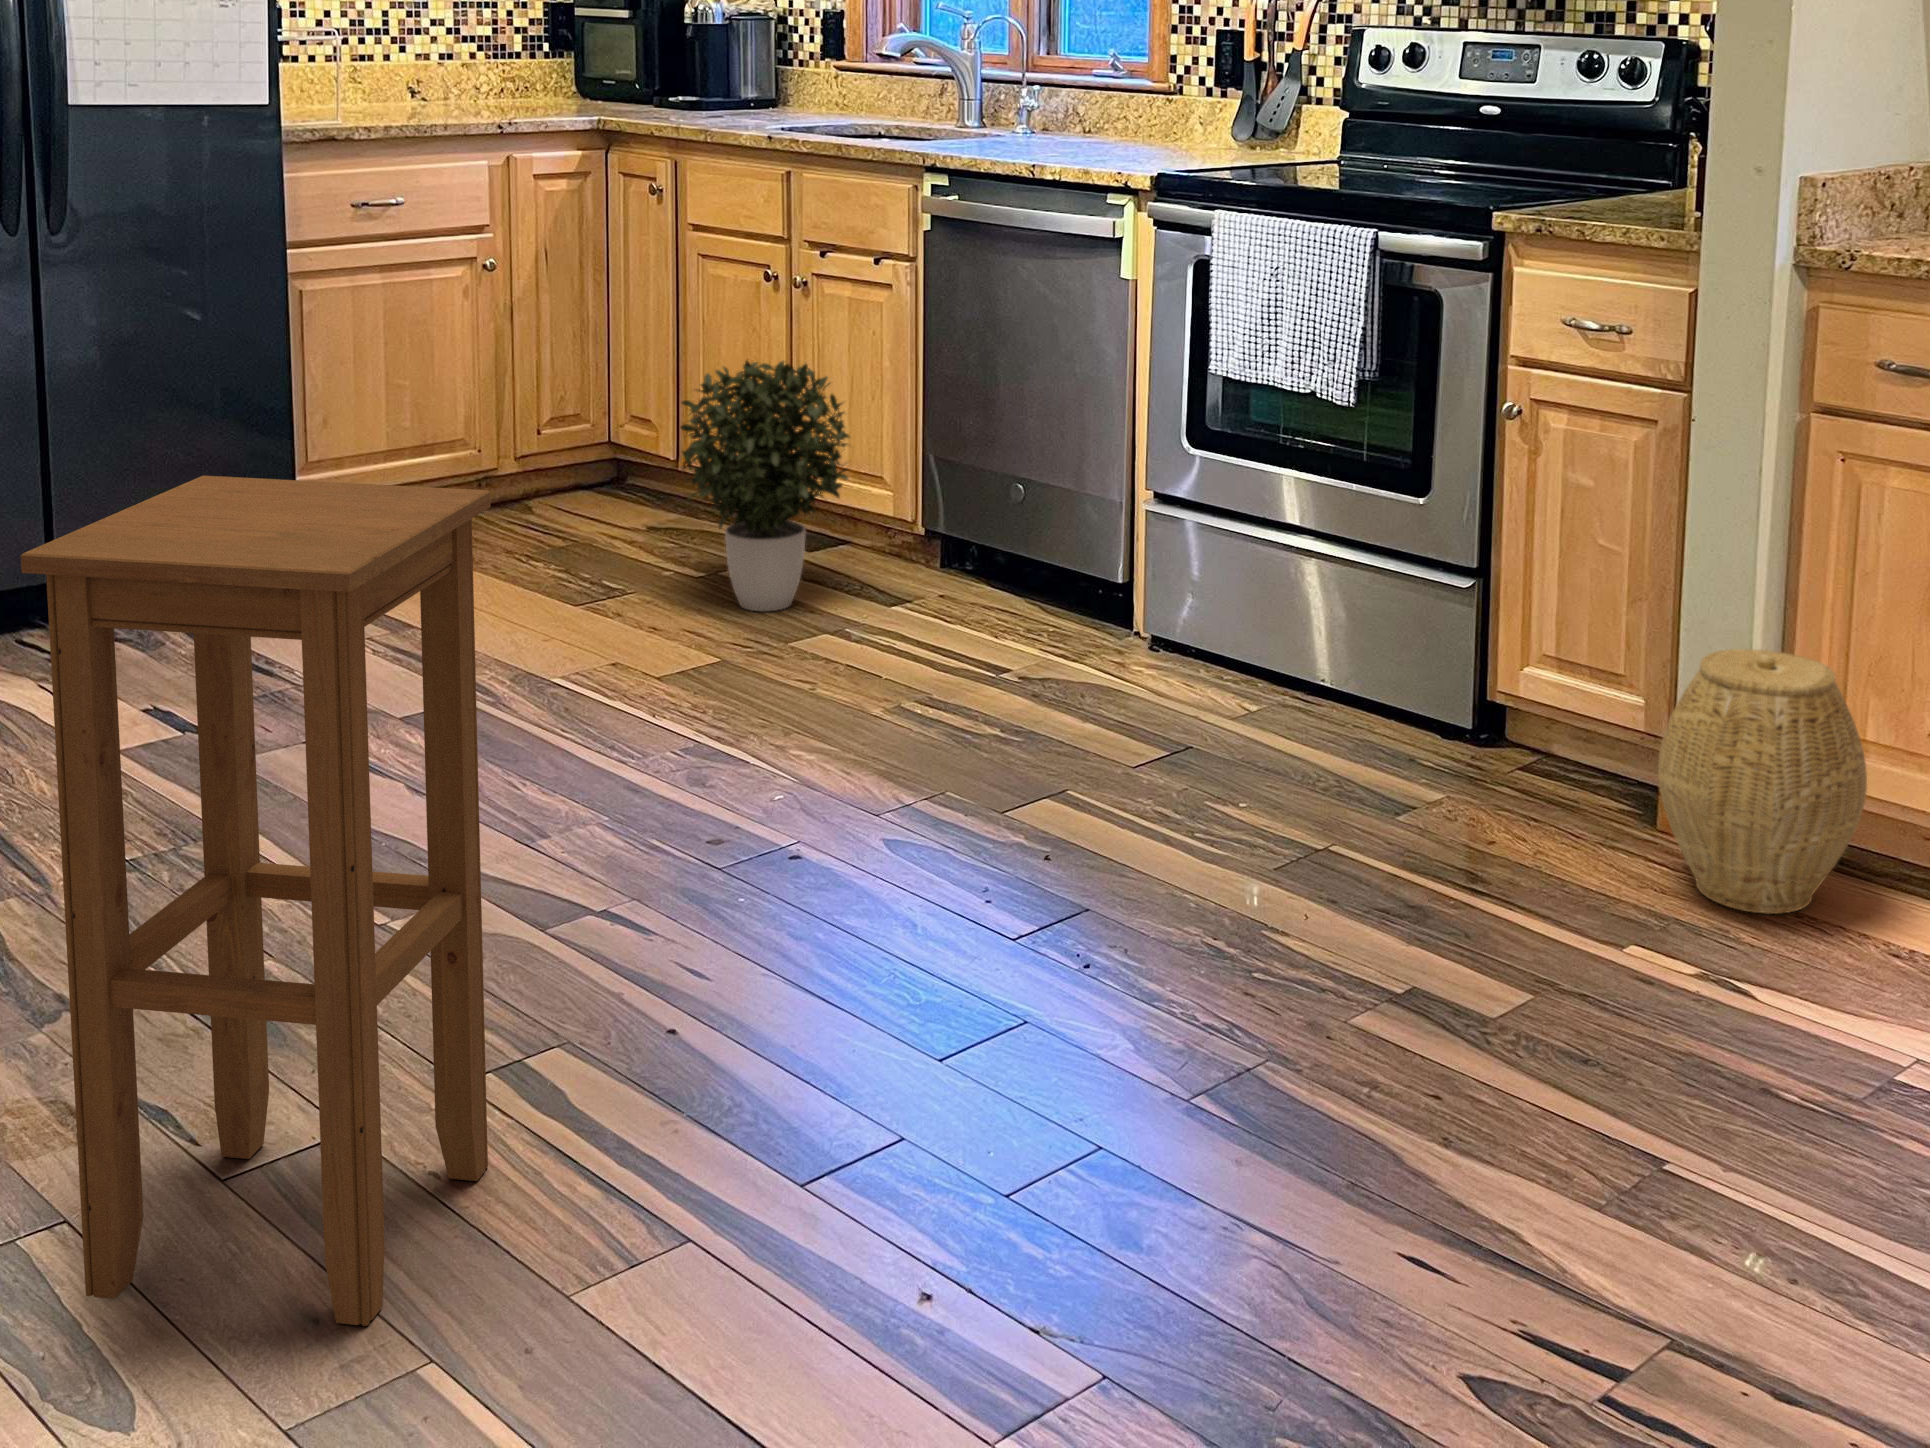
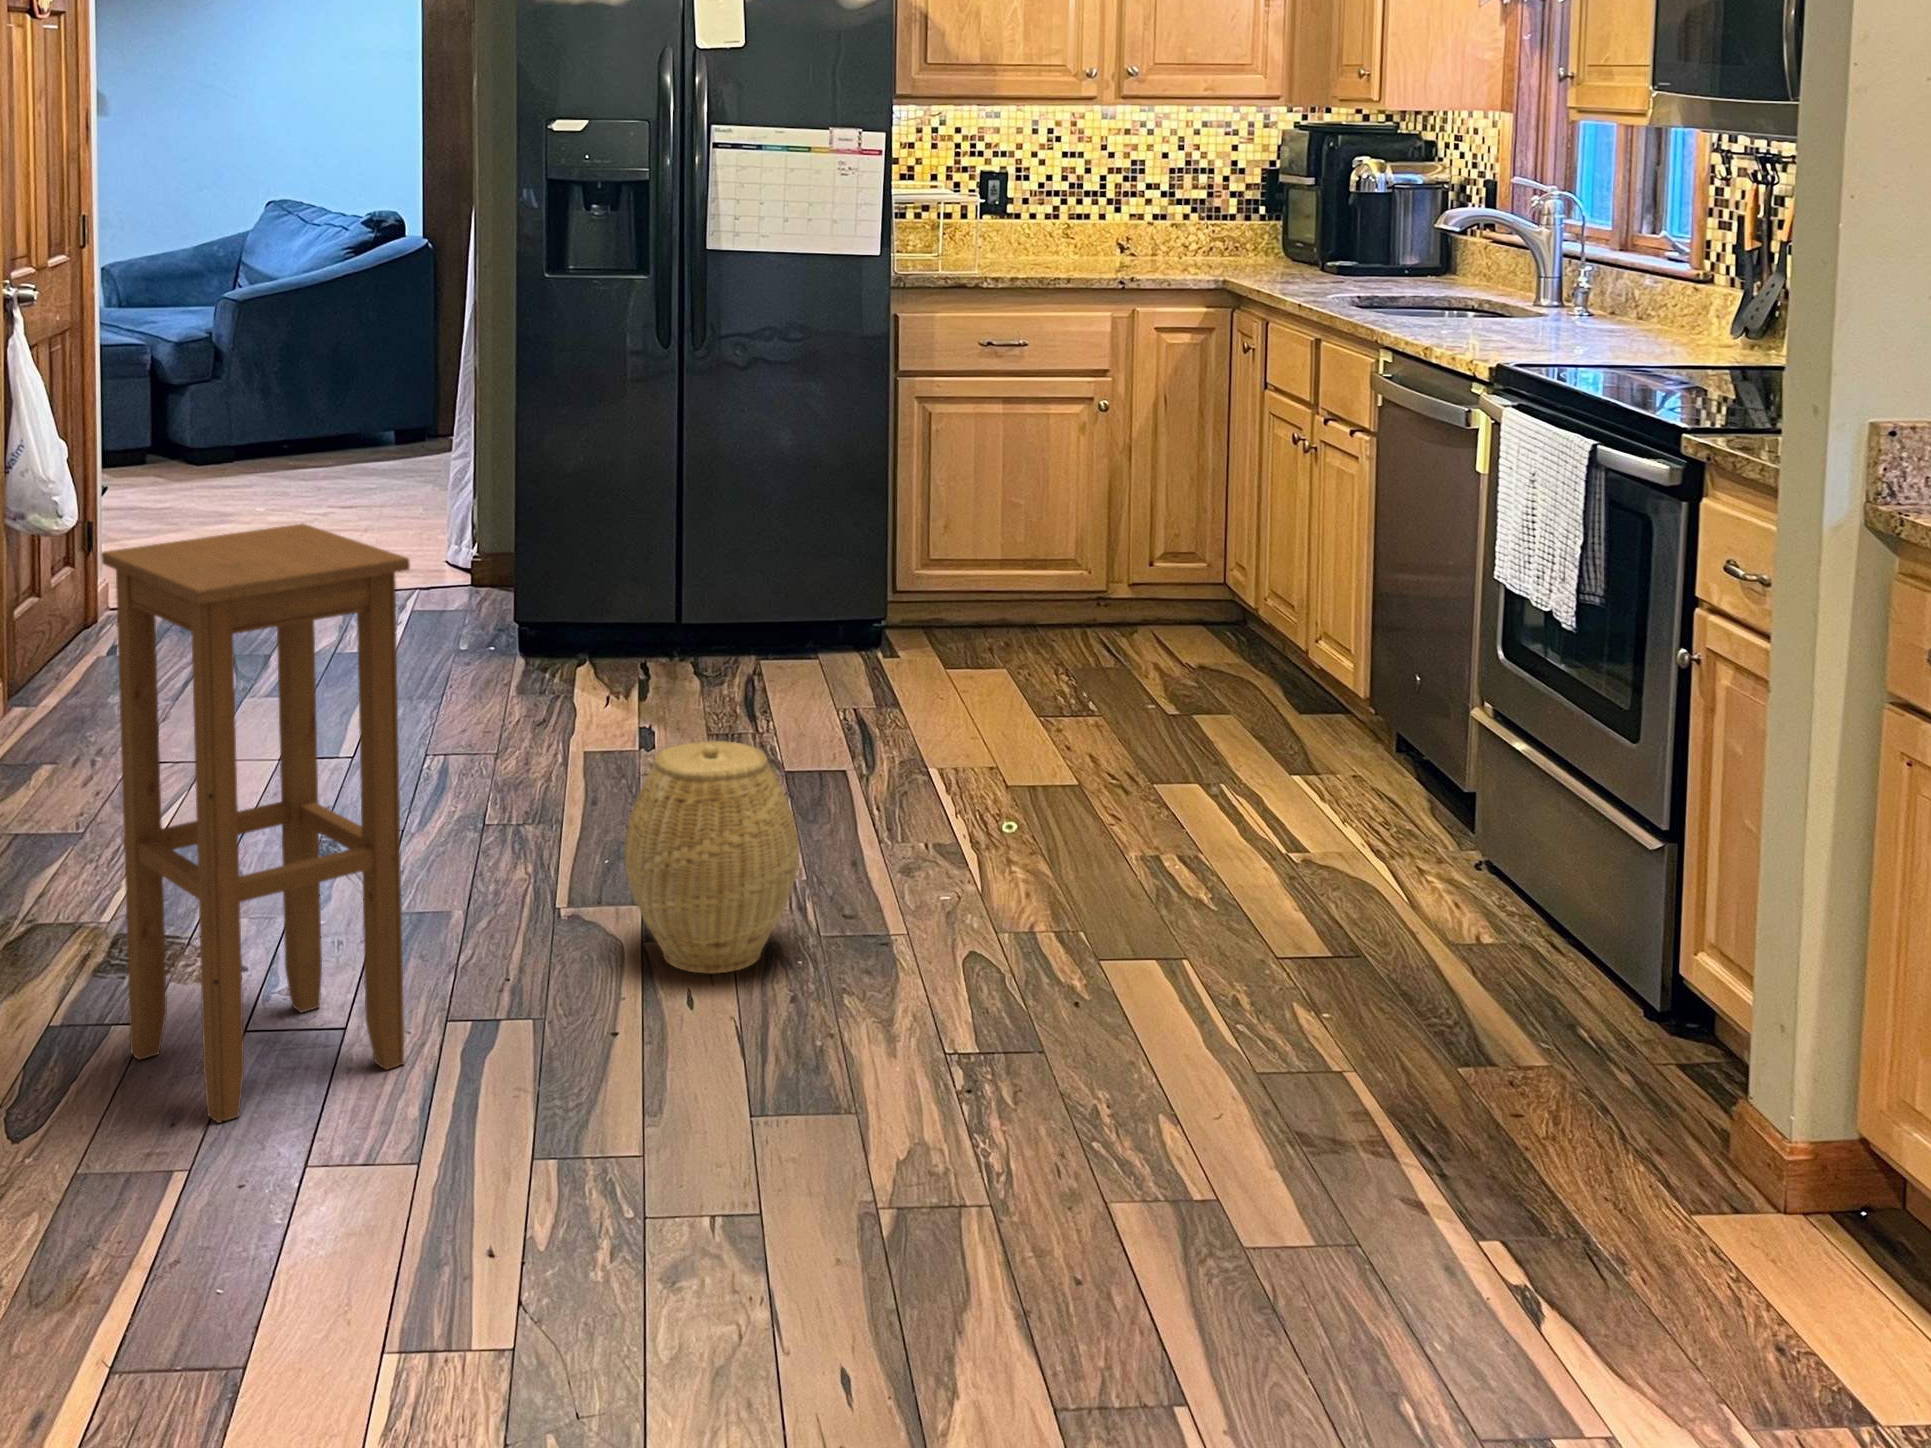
potted plant: present [680,360,850,611] -> none [1116,511,1288,752]
woven basket: present [1658,649,1867,914] -> present [624,741,799,973]

